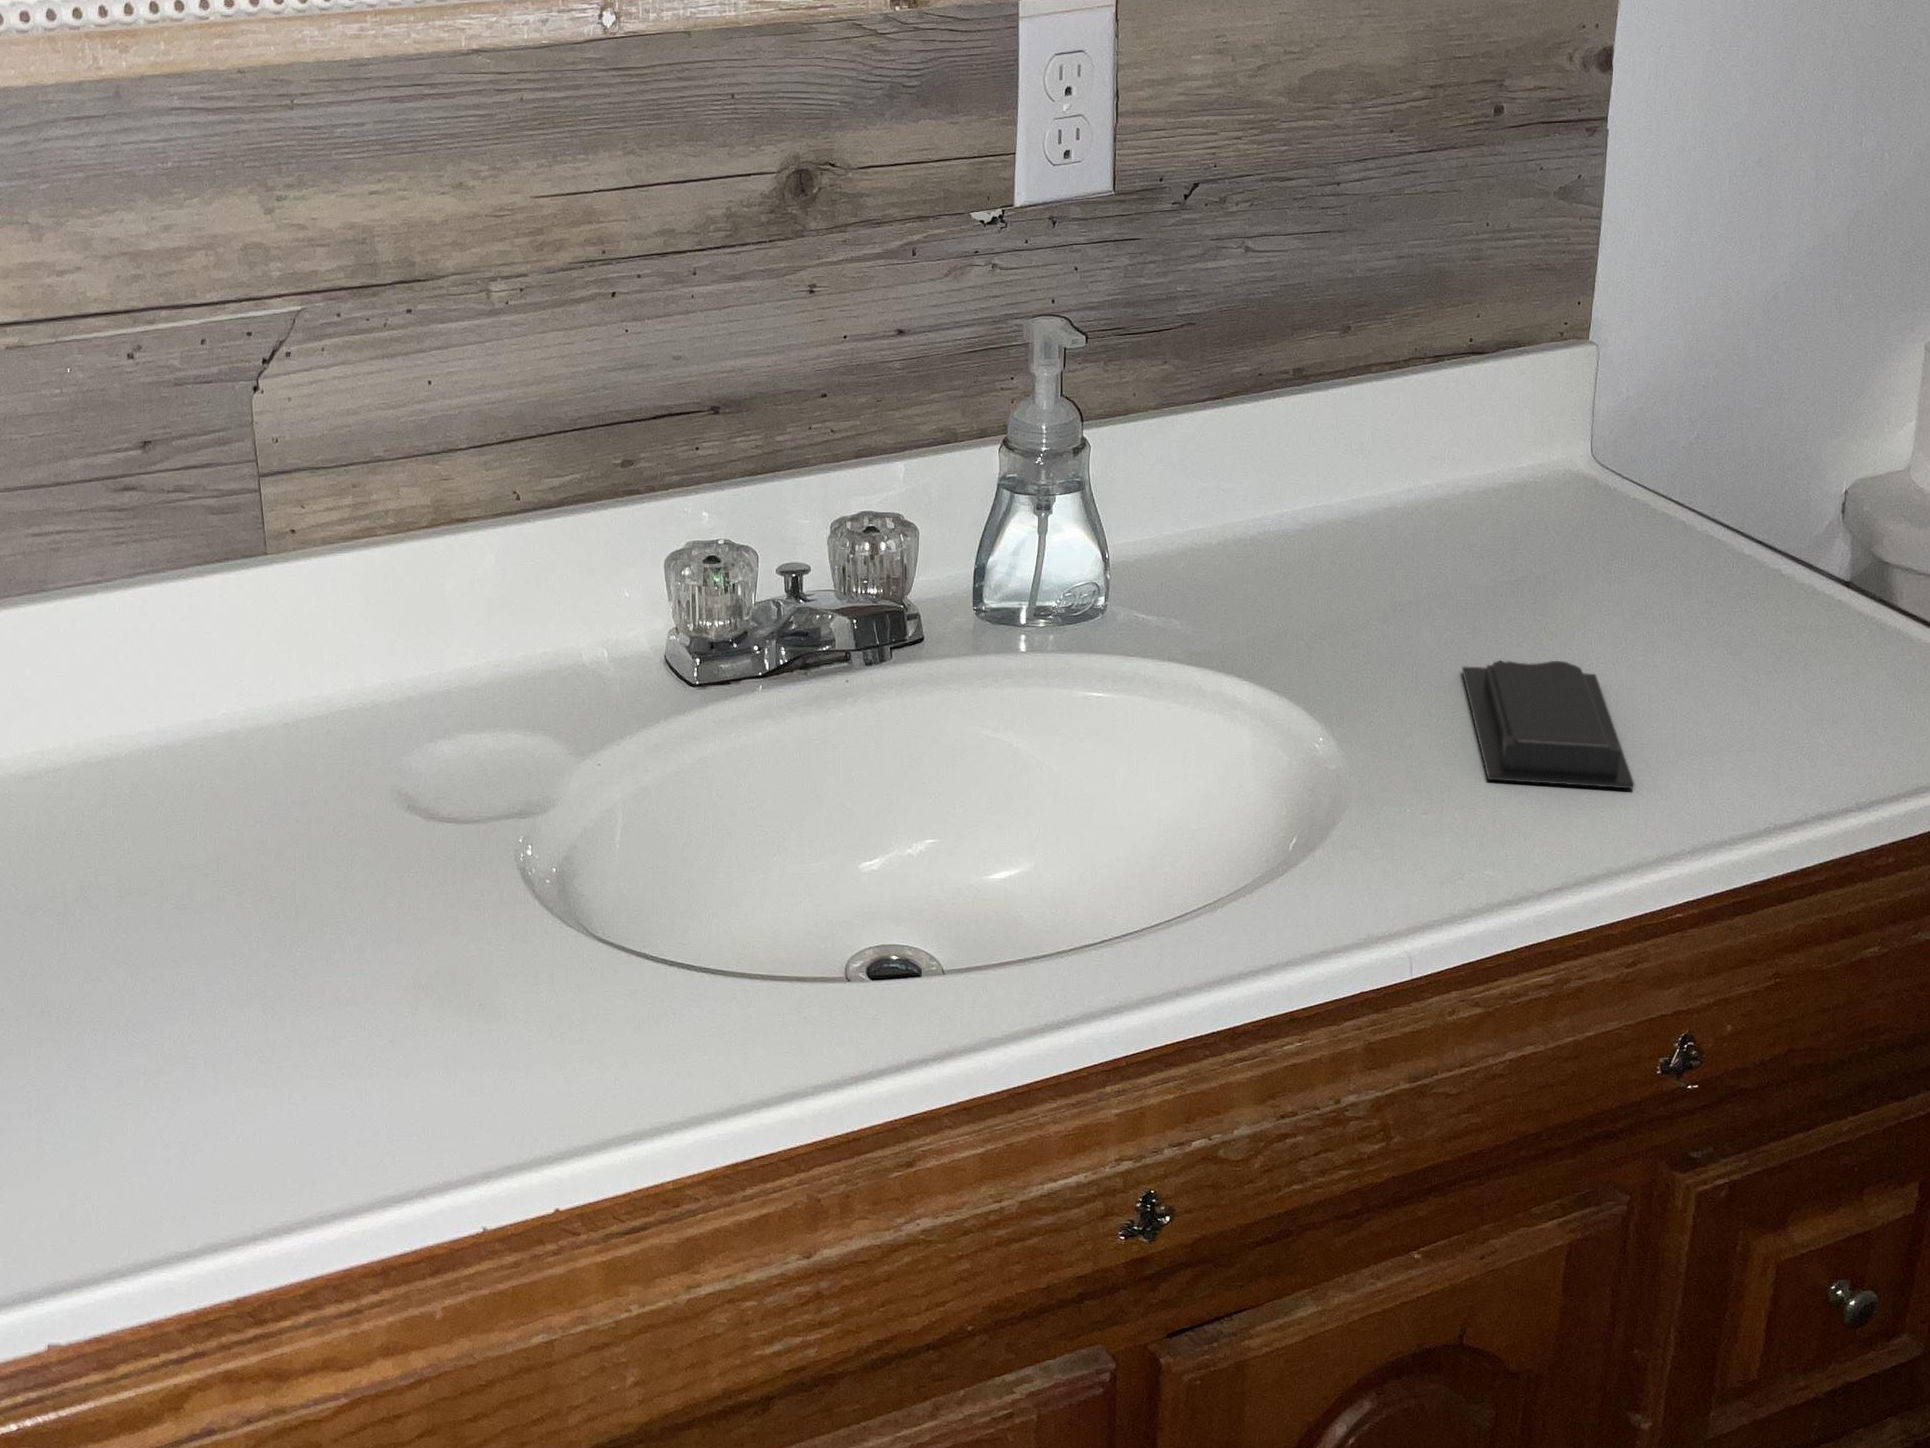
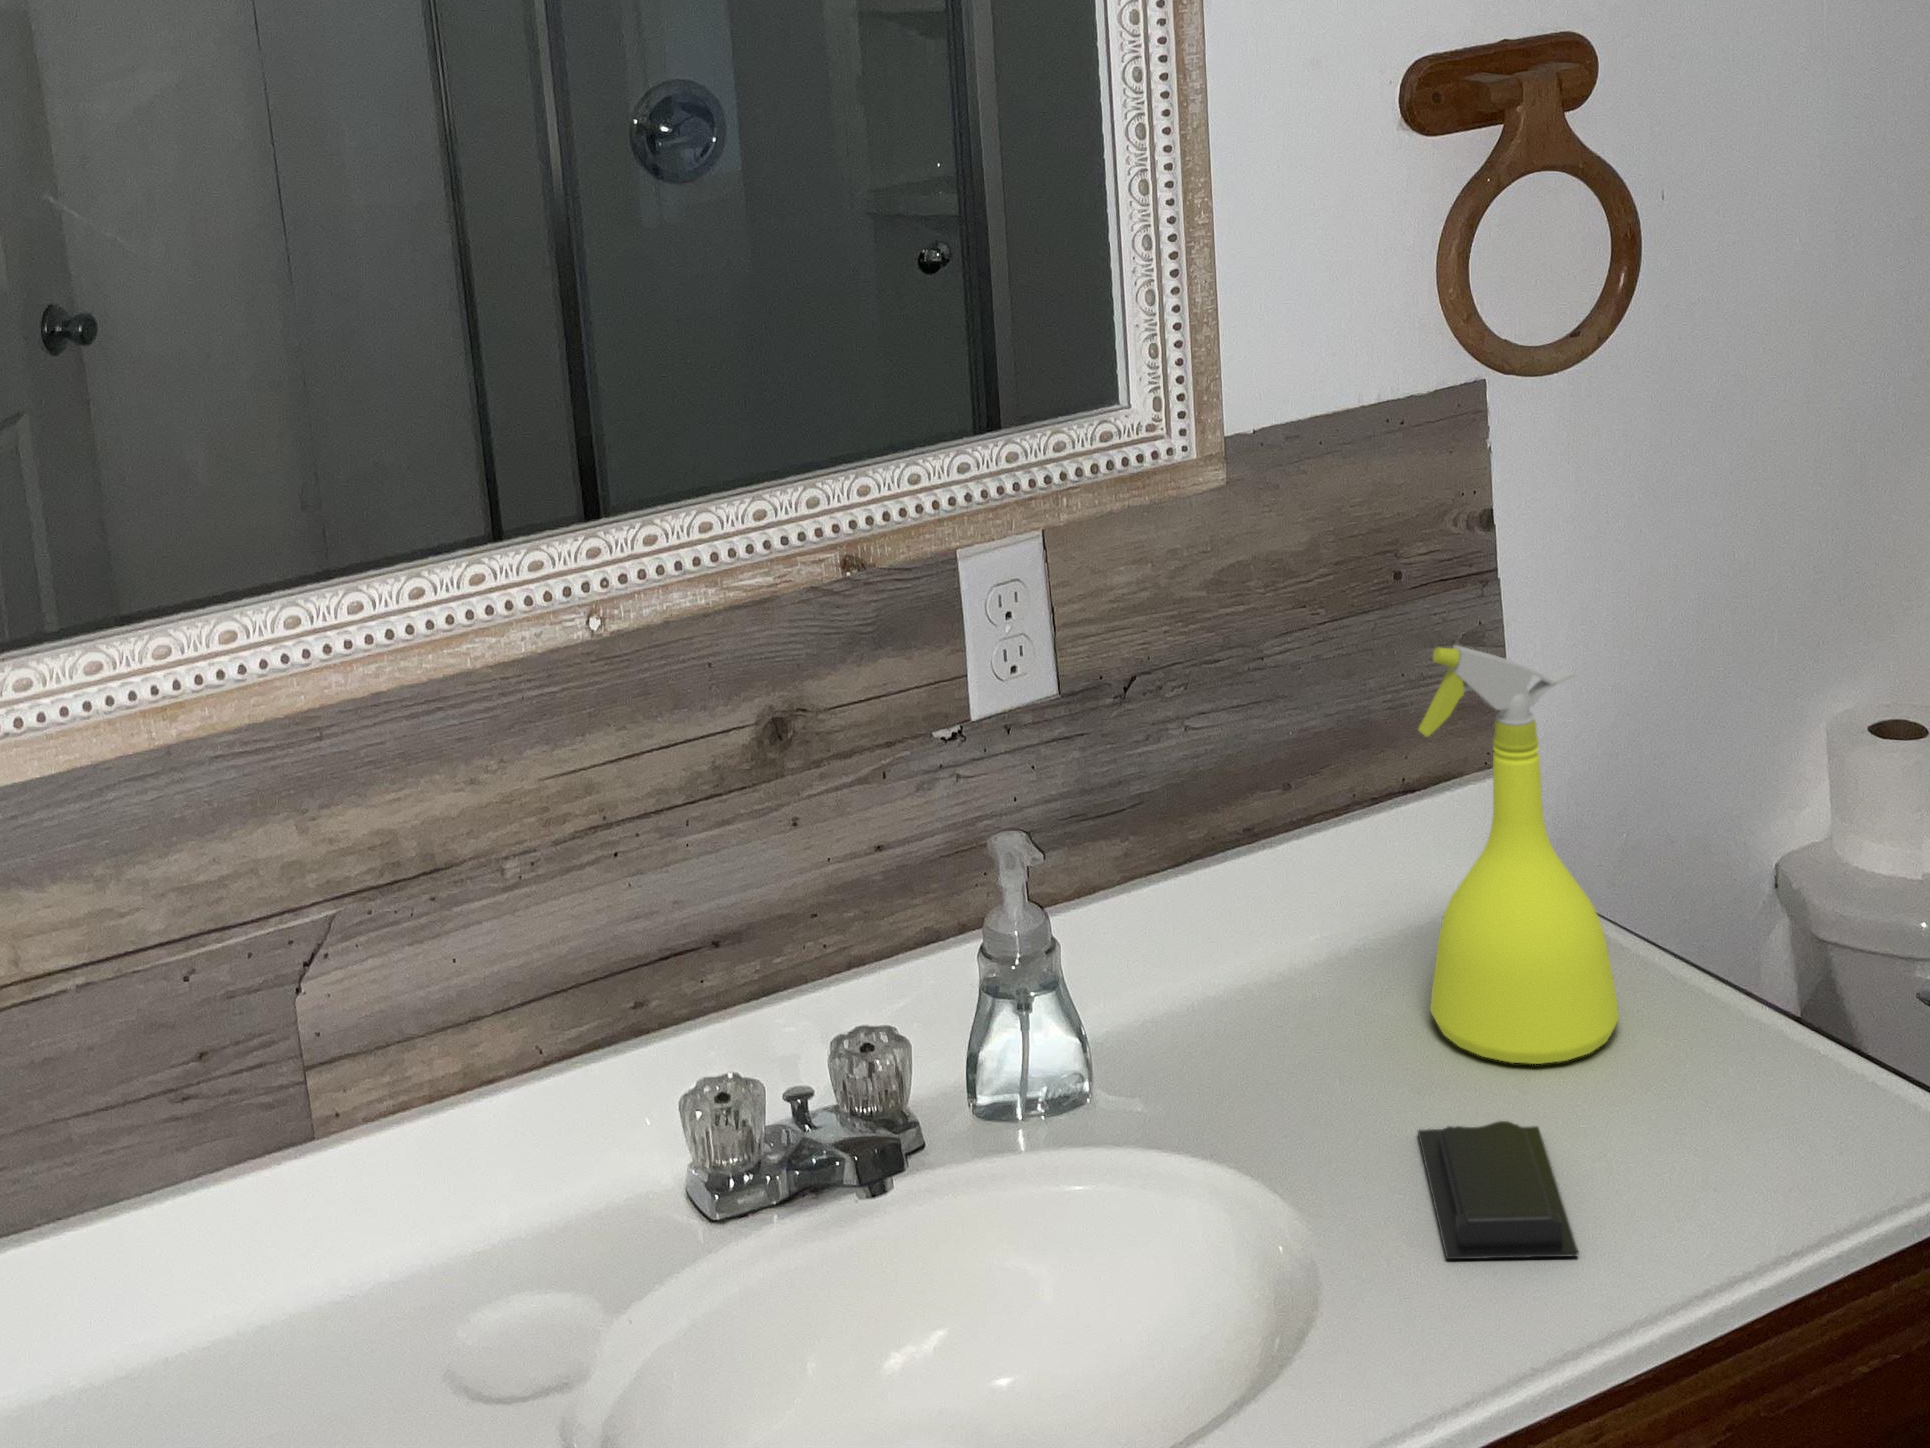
spray bottle: none [1483,152,1701,621] -> present [1419,645,1619,1064]

